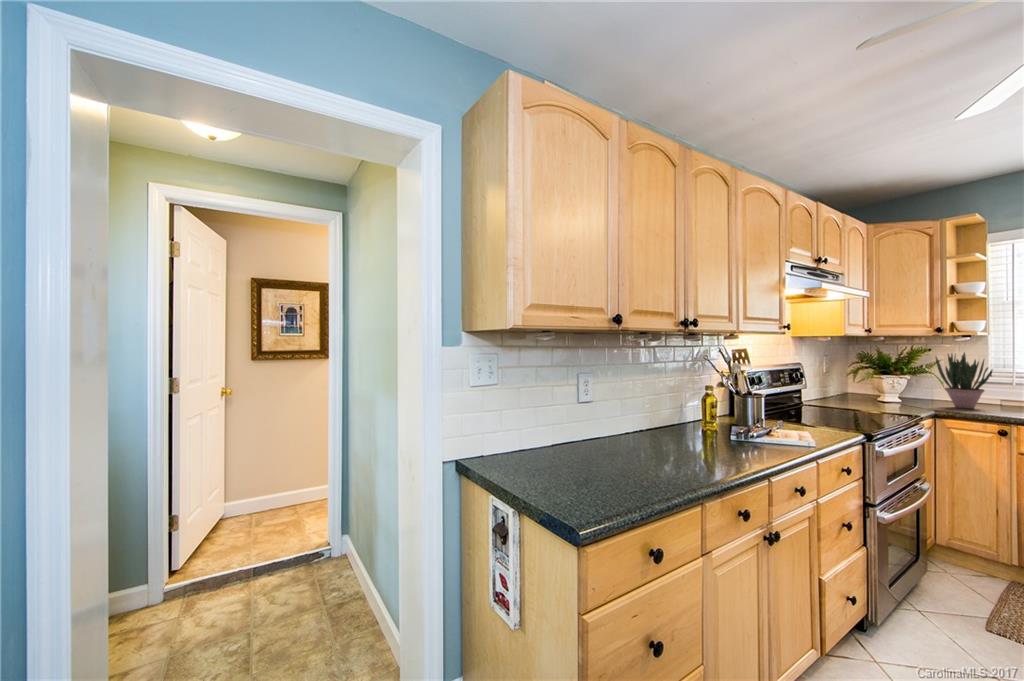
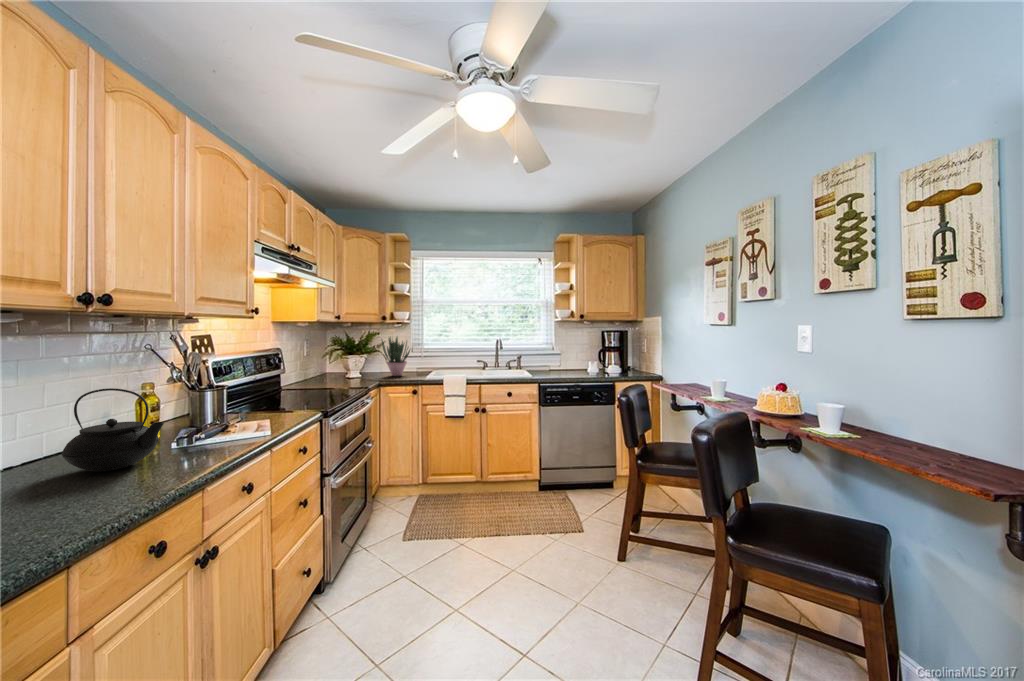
teapot: none [680,384,737,441] -> present [62,388,164,472]

